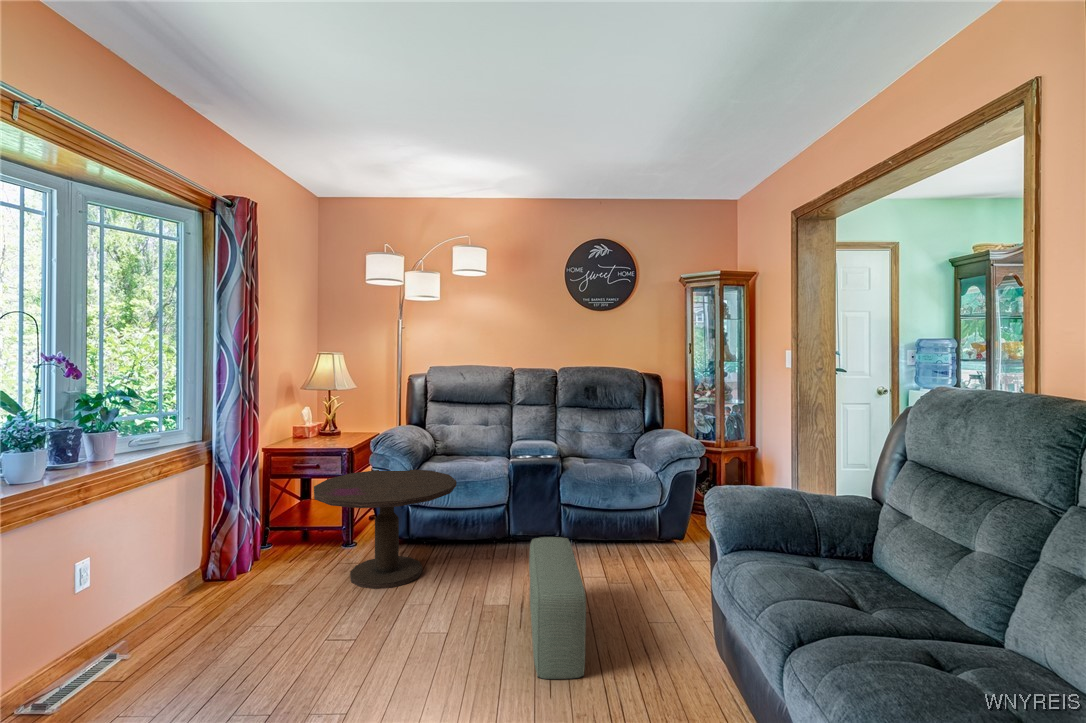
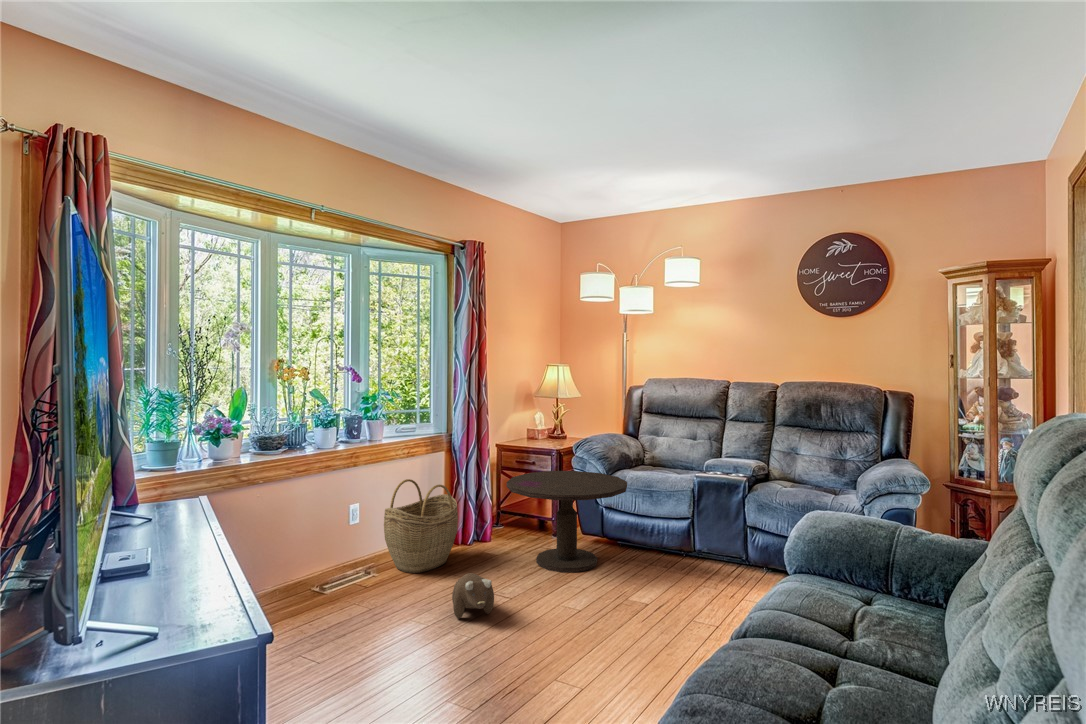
woven basket: none [132,510,248,643] -> present [384,479,458,573]
pouf: present [529,537,586,679] -> none [613,549,701,675]
plush toy: none [293,620,363,687] -> present [452,573,494,619]

